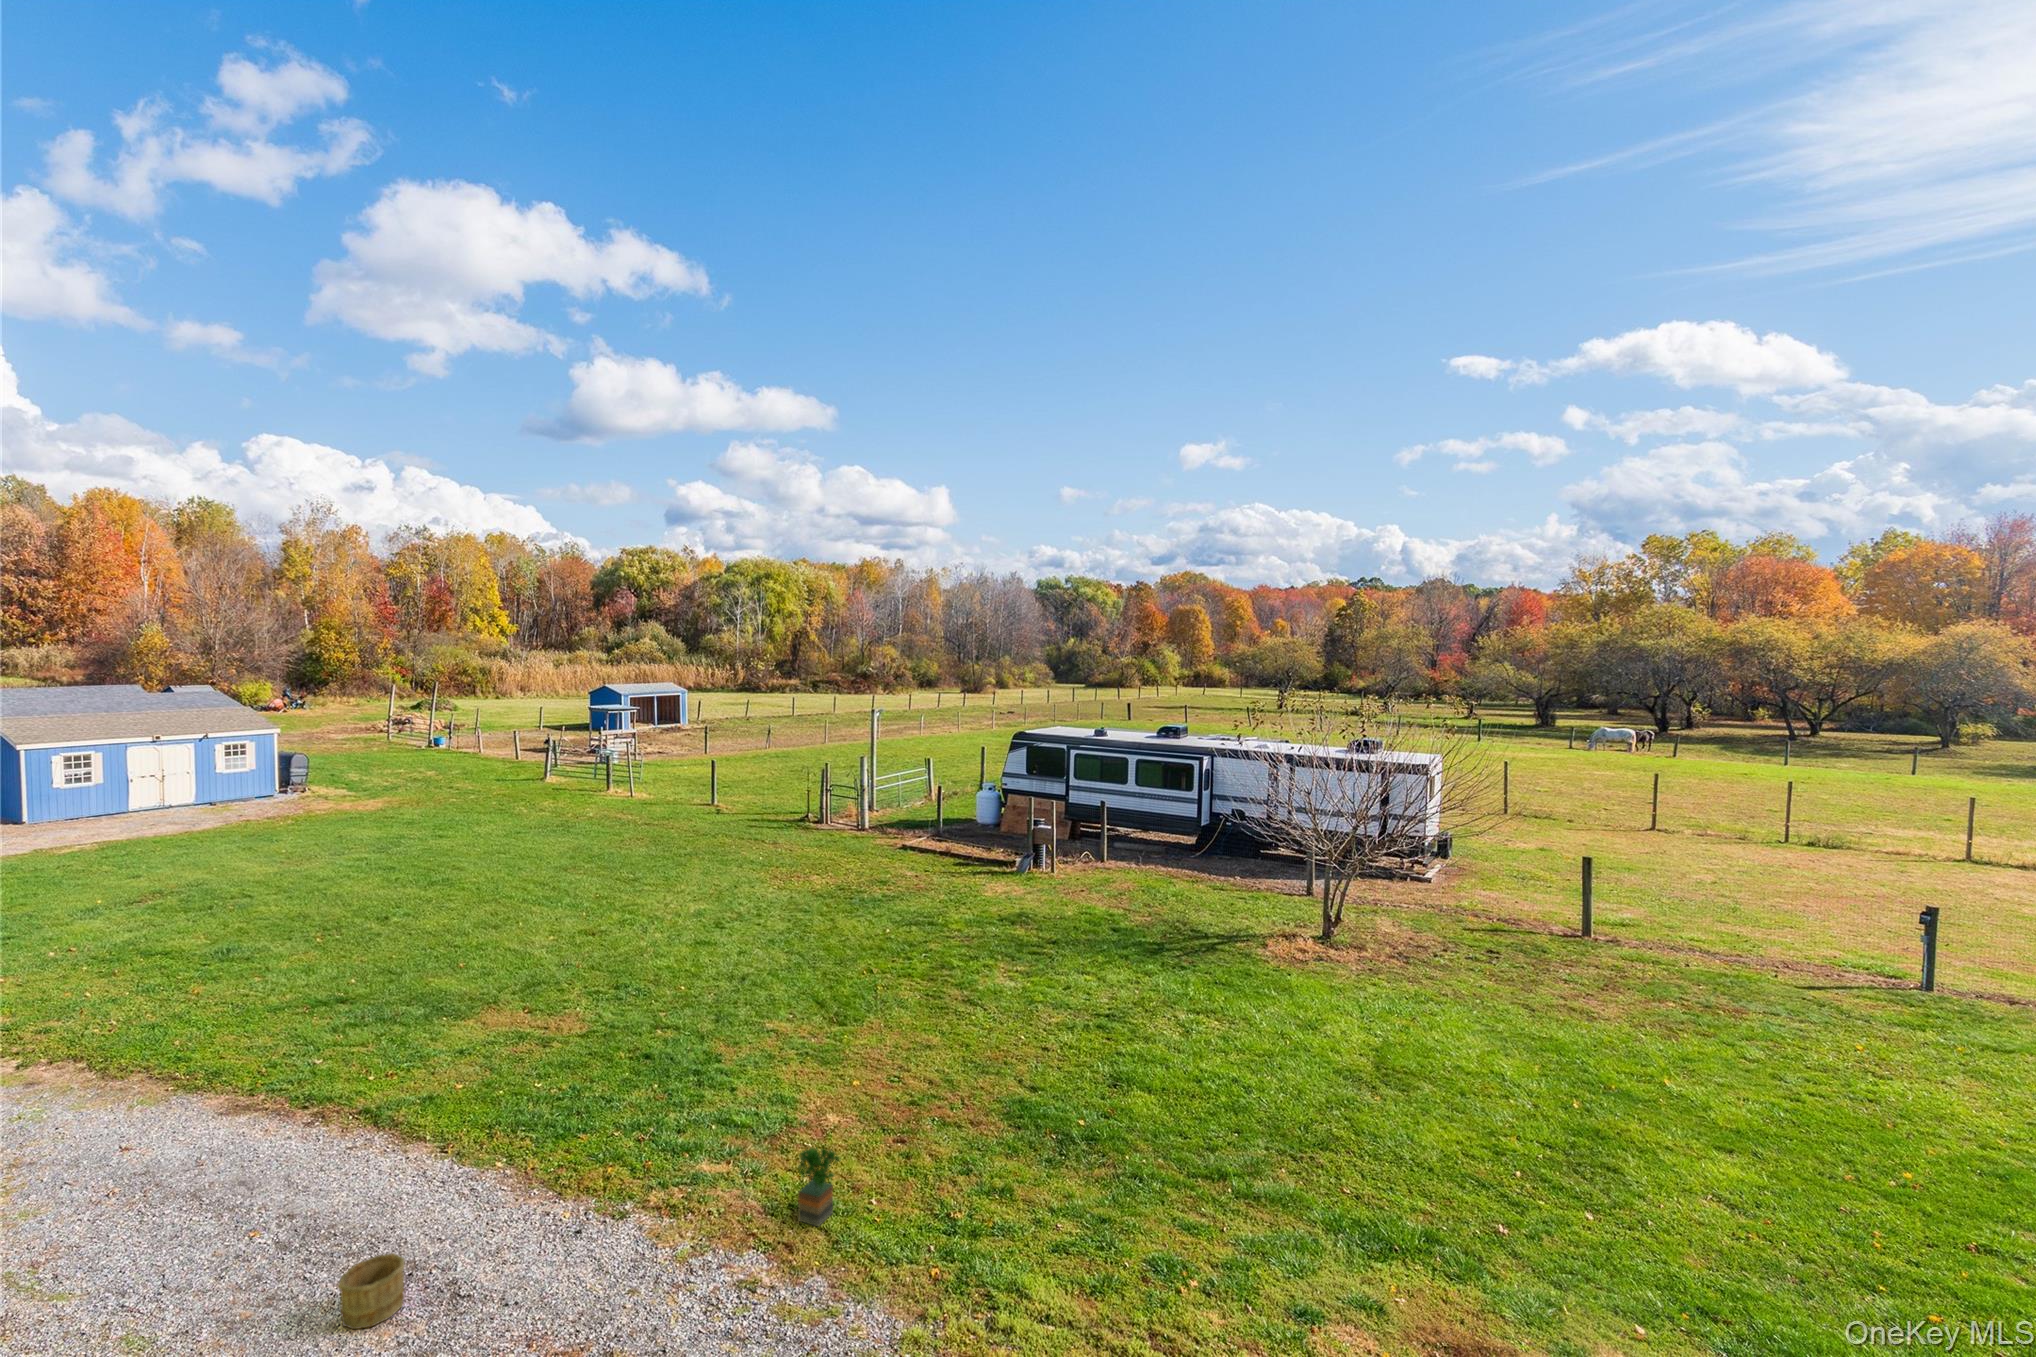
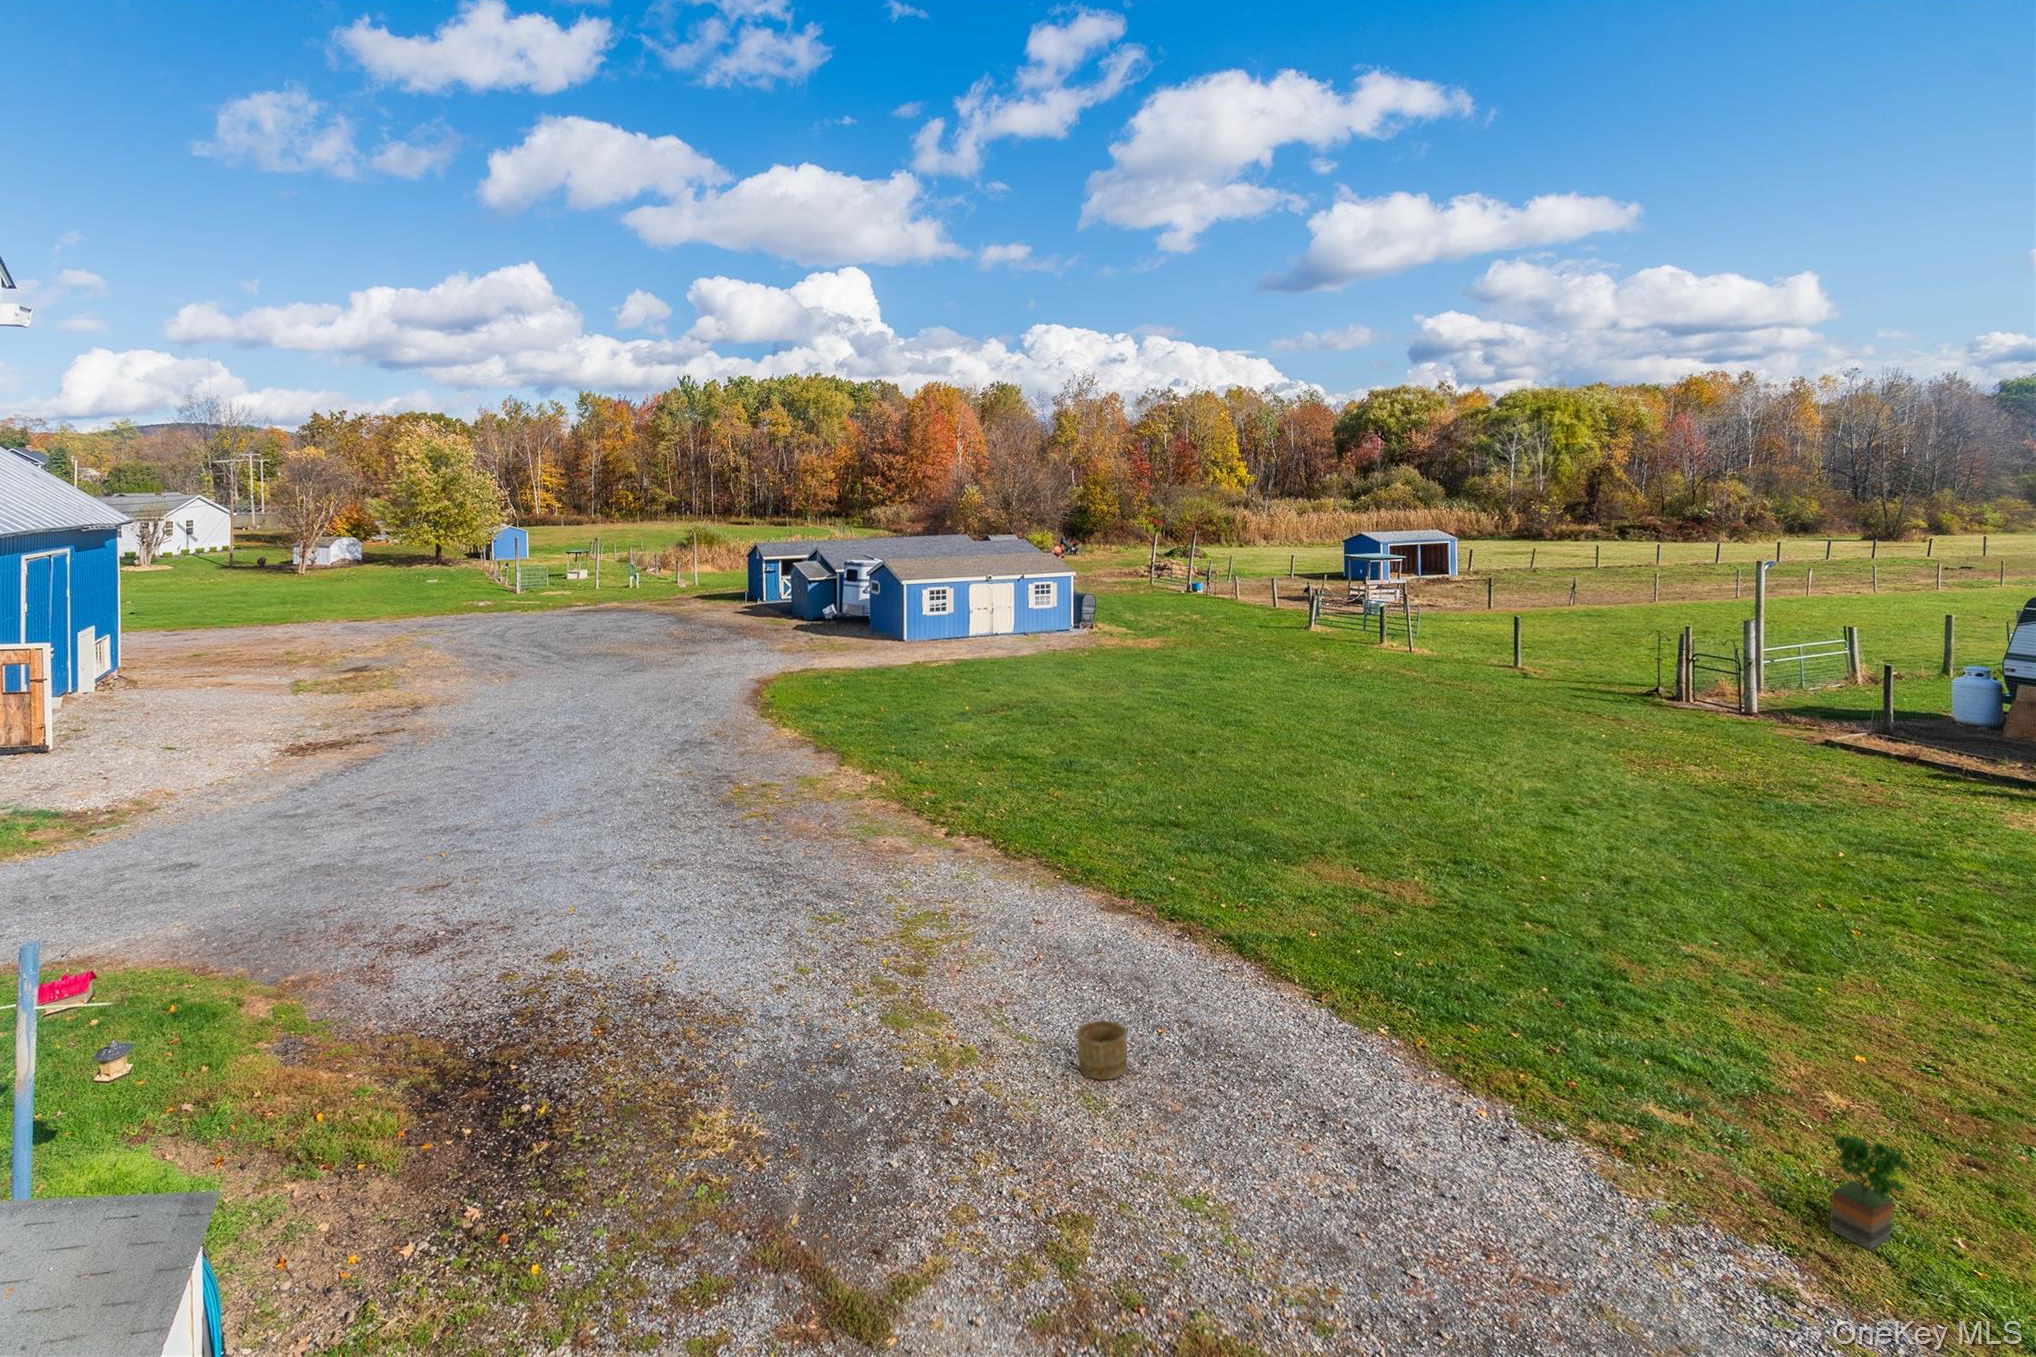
wooden bucket: present [338,1253,405,1329] -> present [1076,1021,1127,1080]

